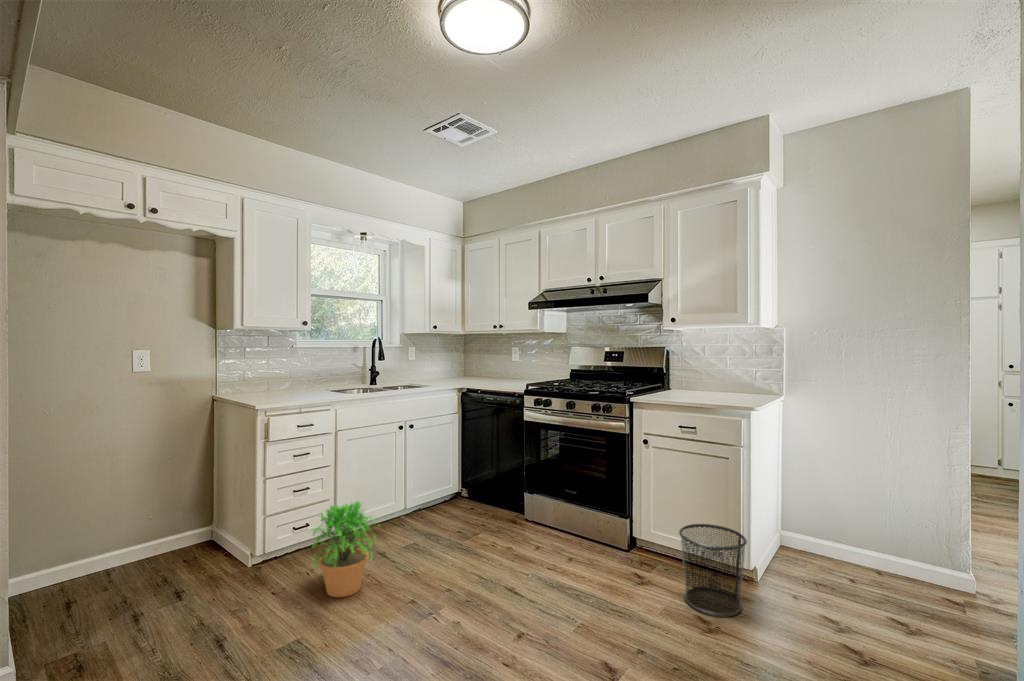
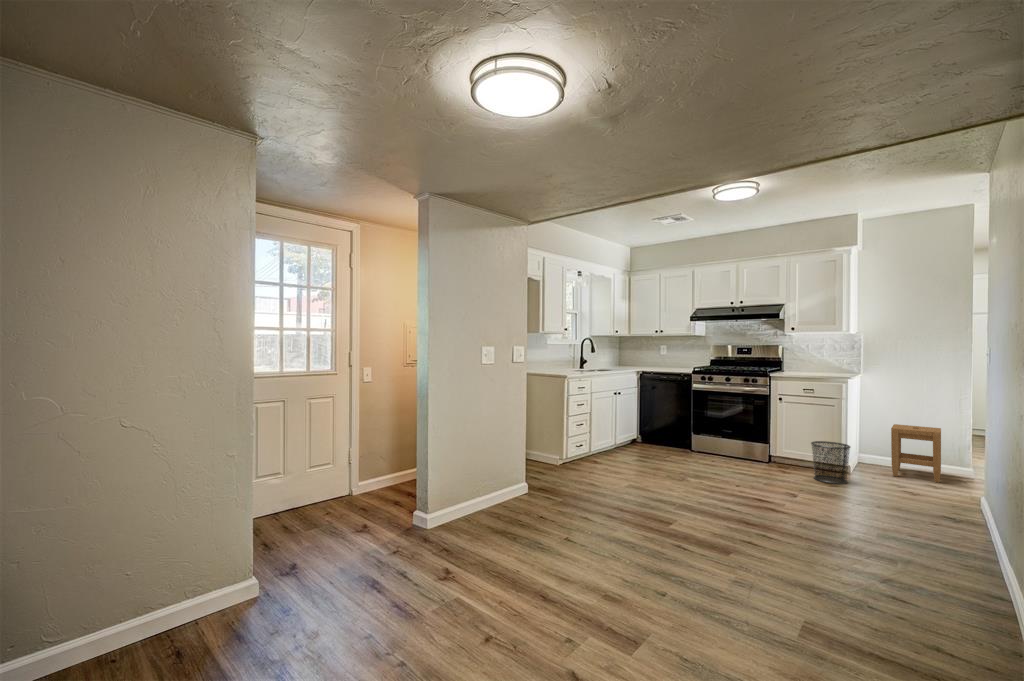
stool: none [826,482,913,603] -> present [891,424,941,483]
potted plant: present [312,501,374,597] -> none [606,425,645,475]

